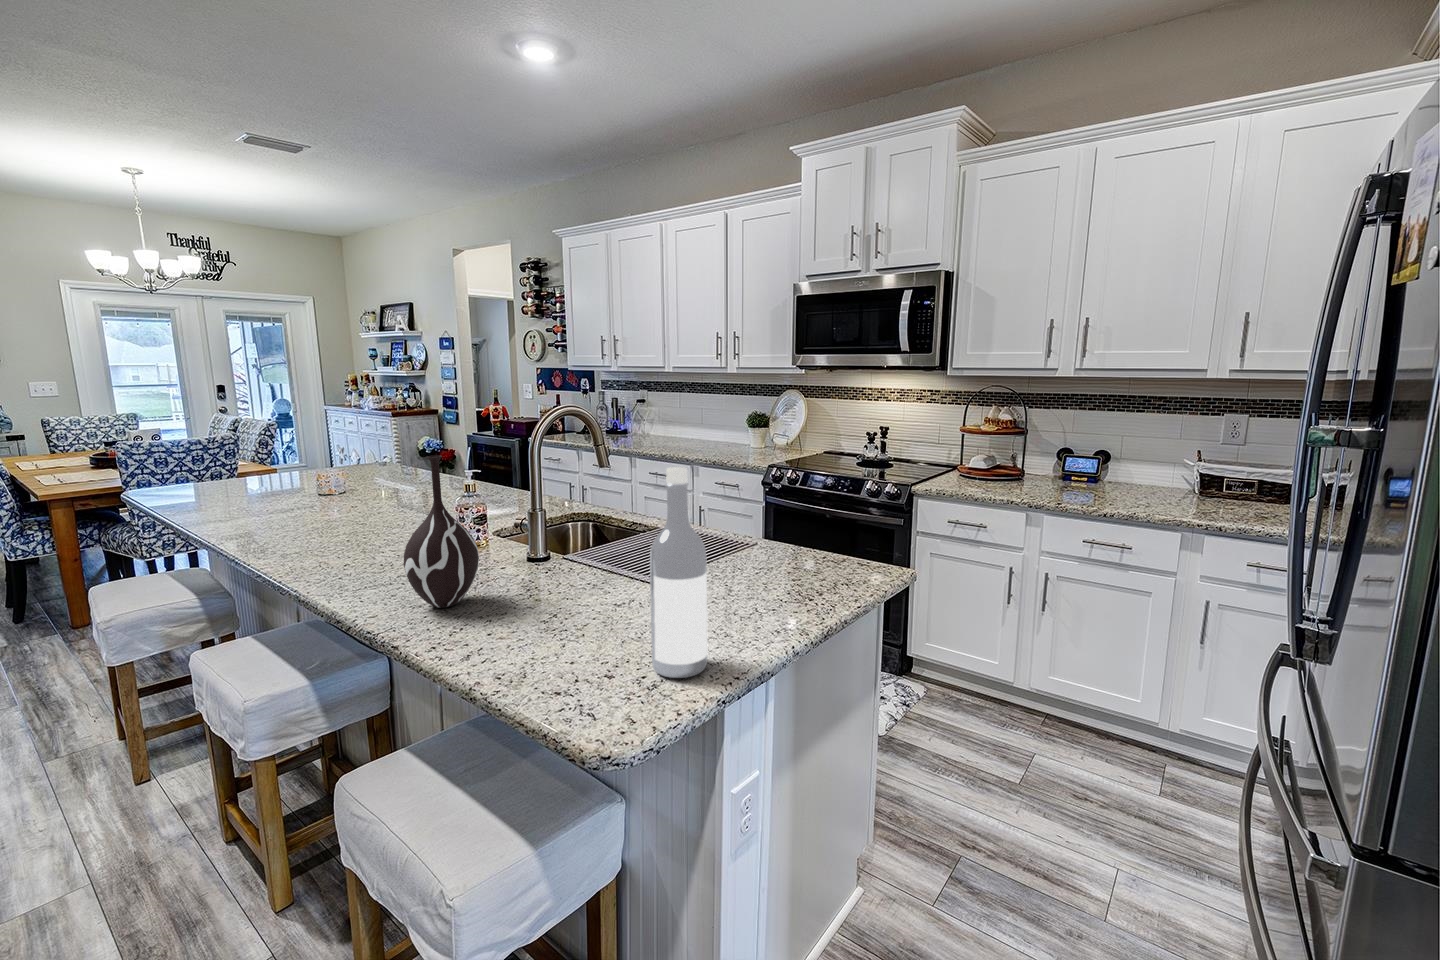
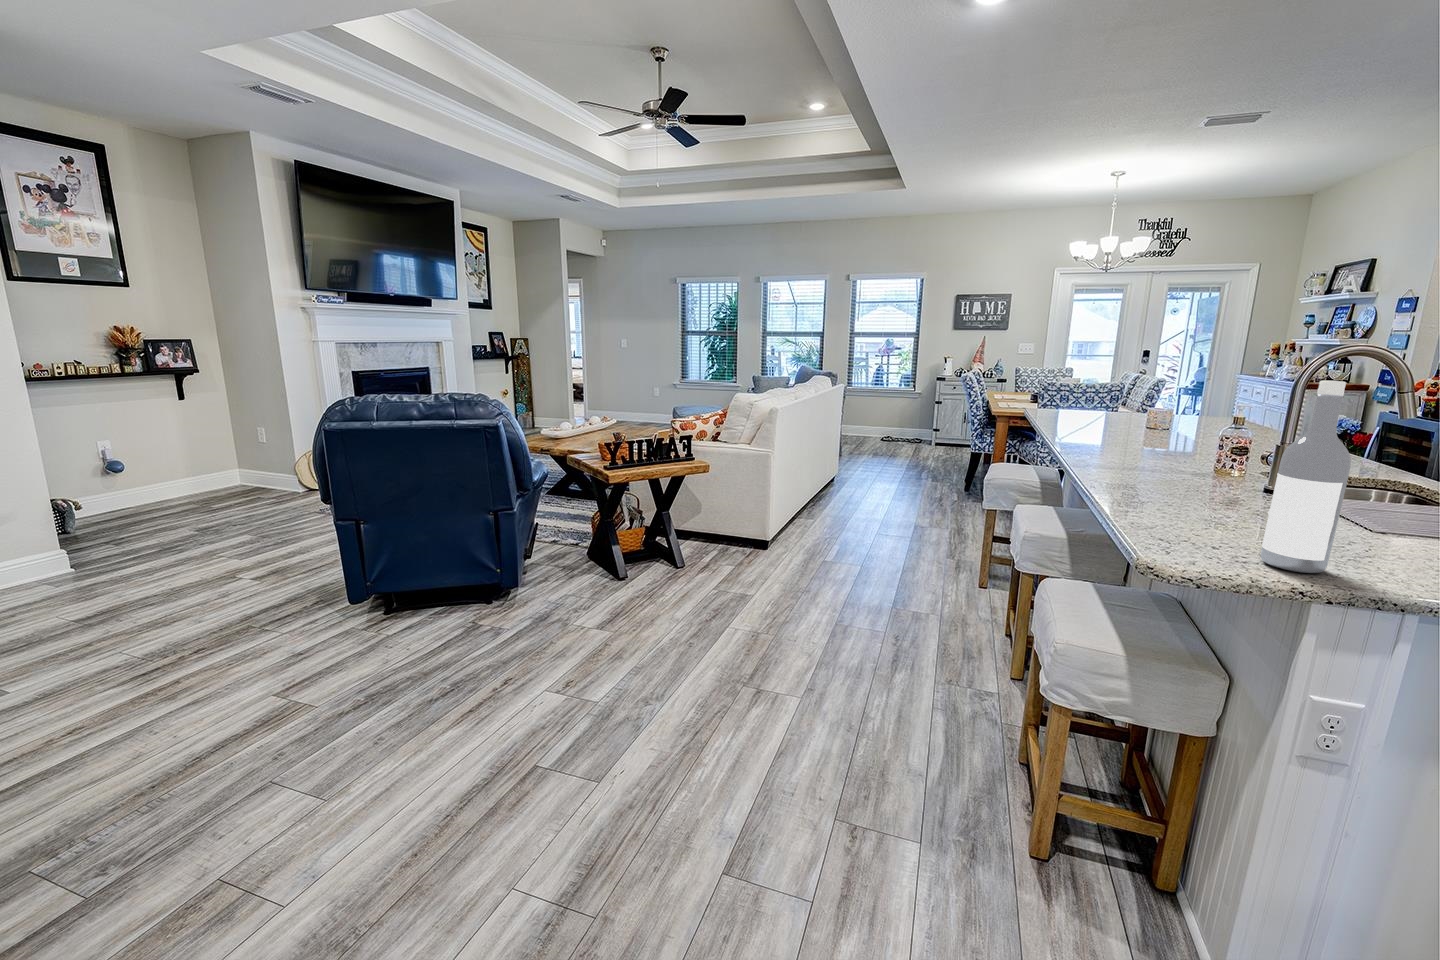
vase: present [404,456,479,608] -> none [1125,374,1191,493]

